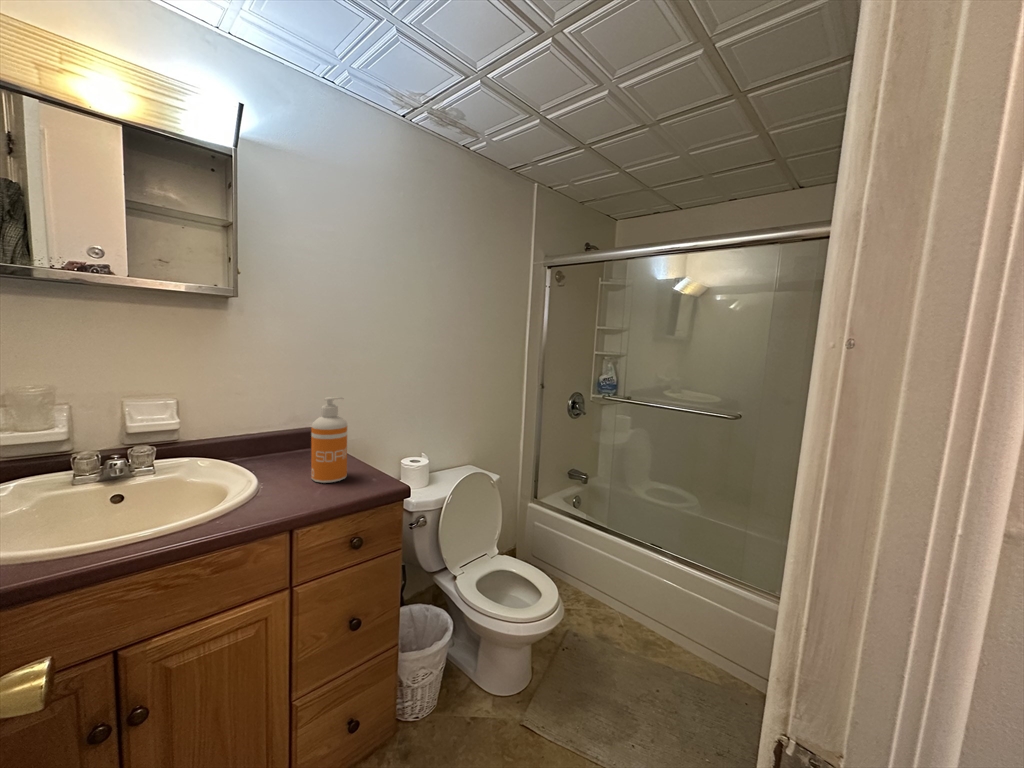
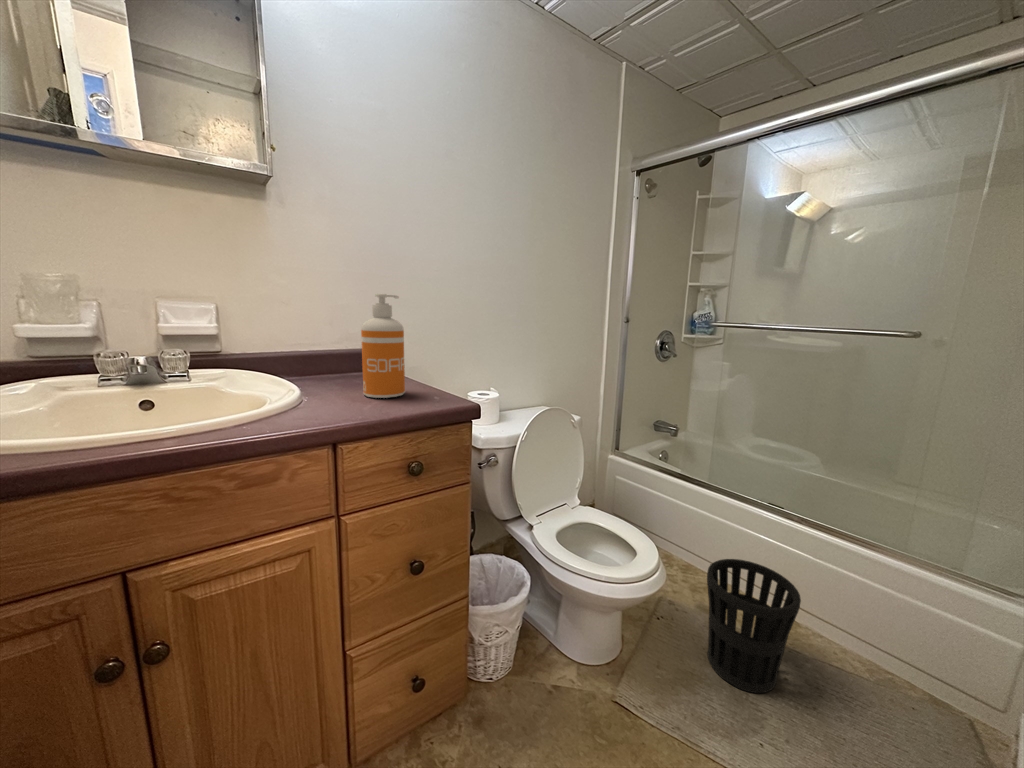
wastebasket: none [597,595,664,705] -> present [707,559,801,693]

